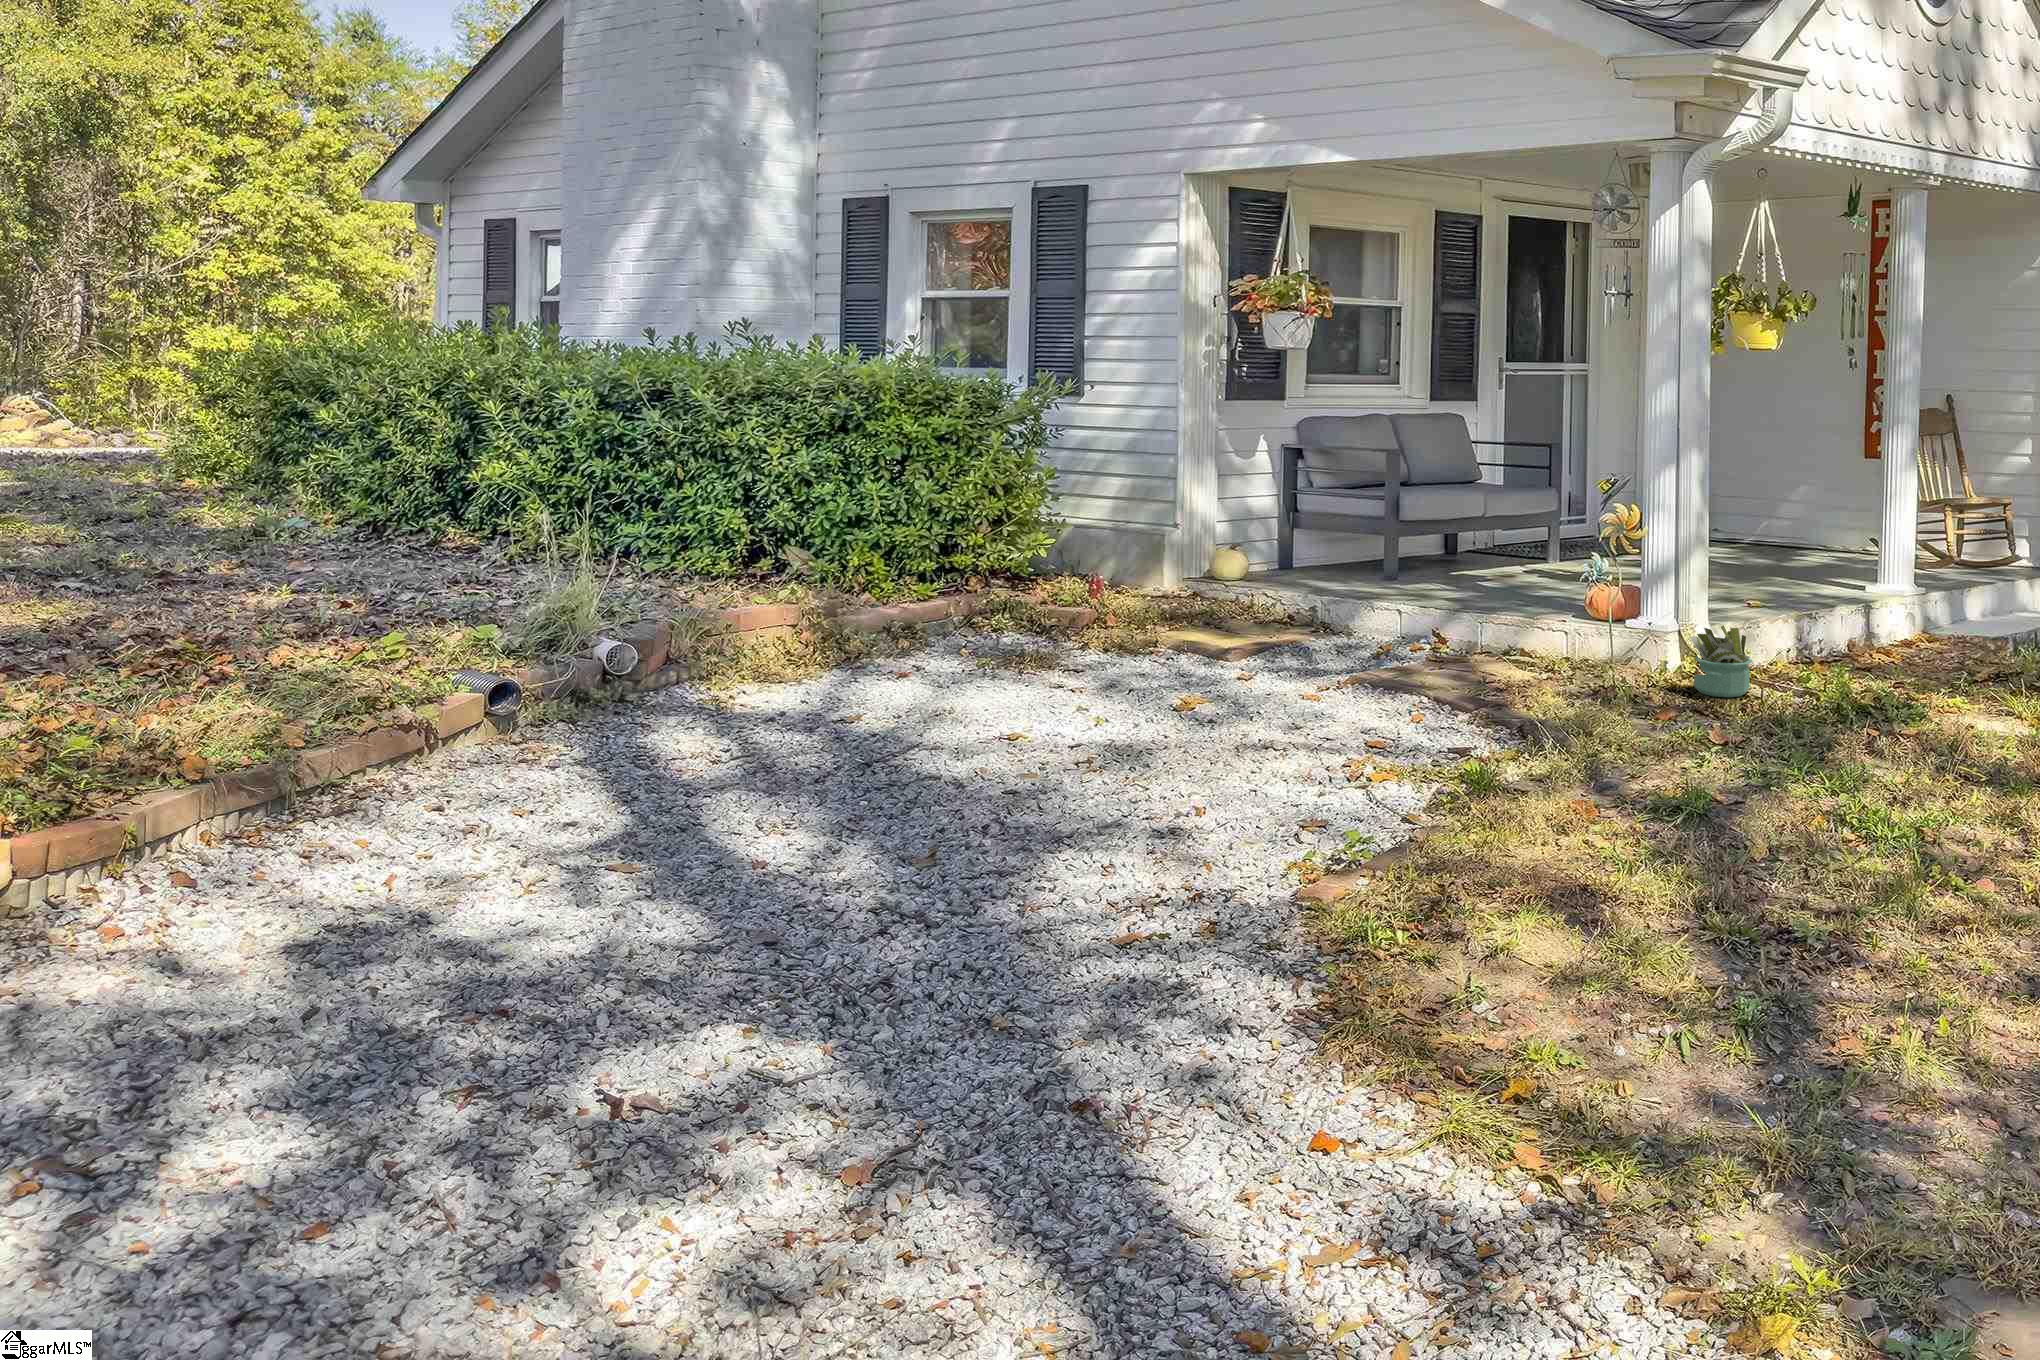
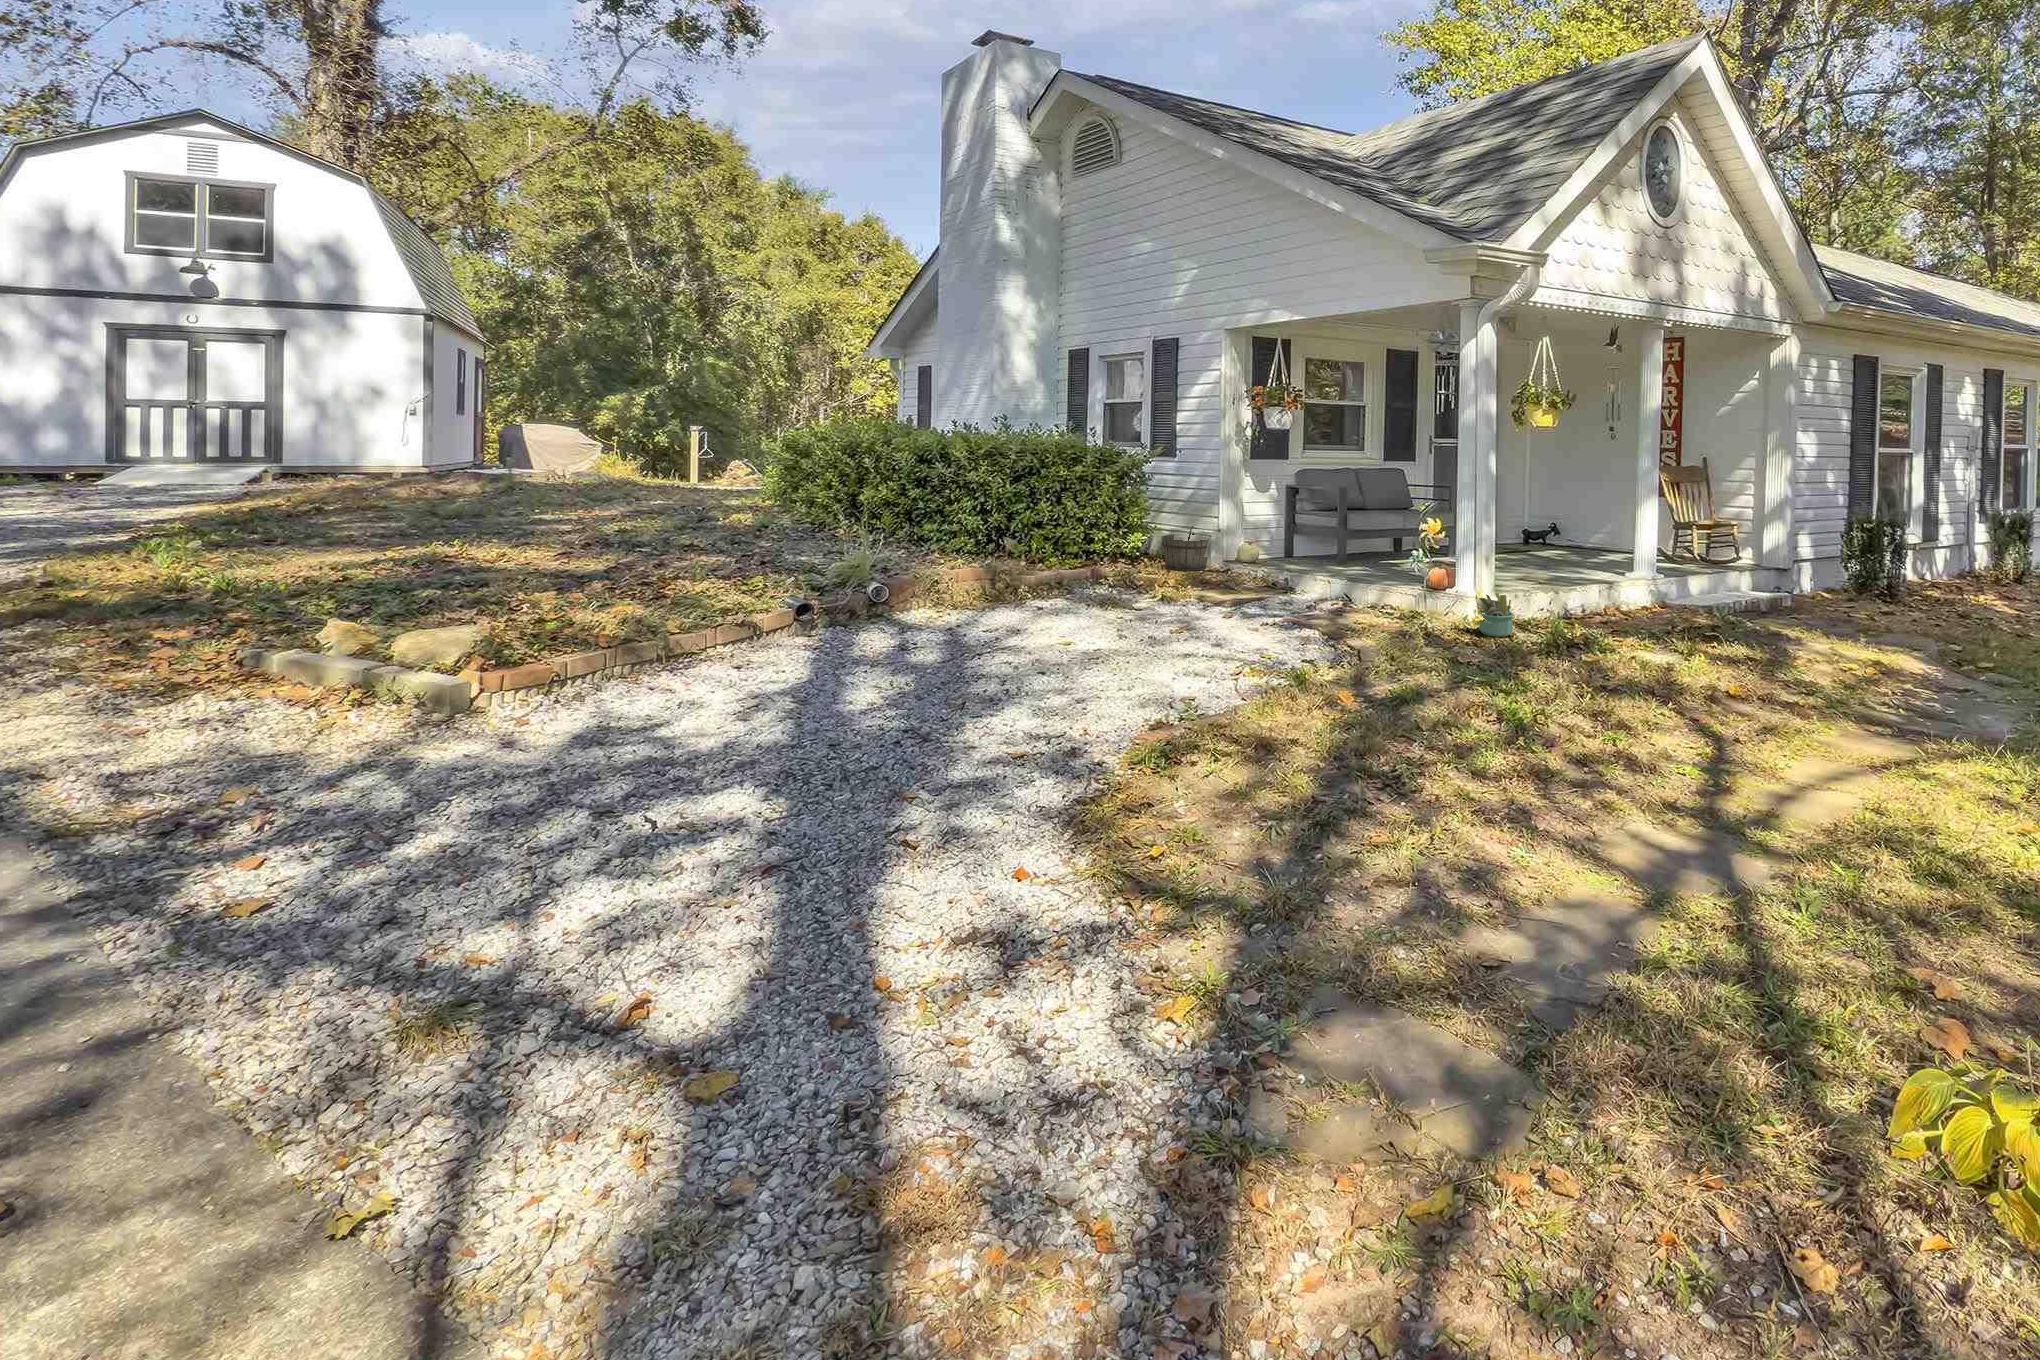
wooden bucket: none [1057,522,1154,606] -> present [1162,526,1209,571]

